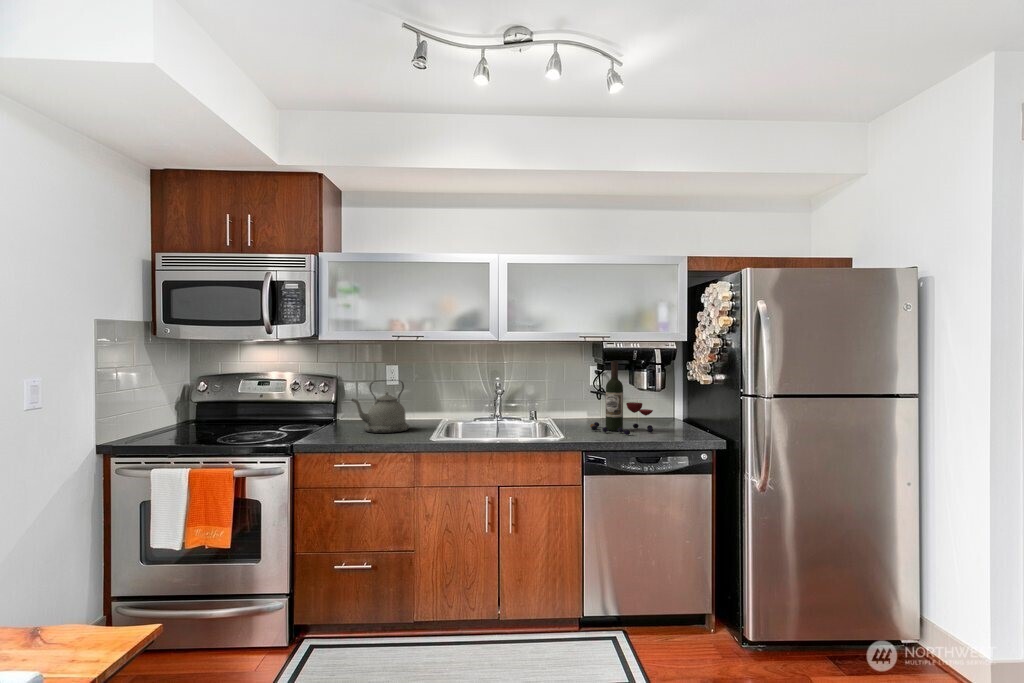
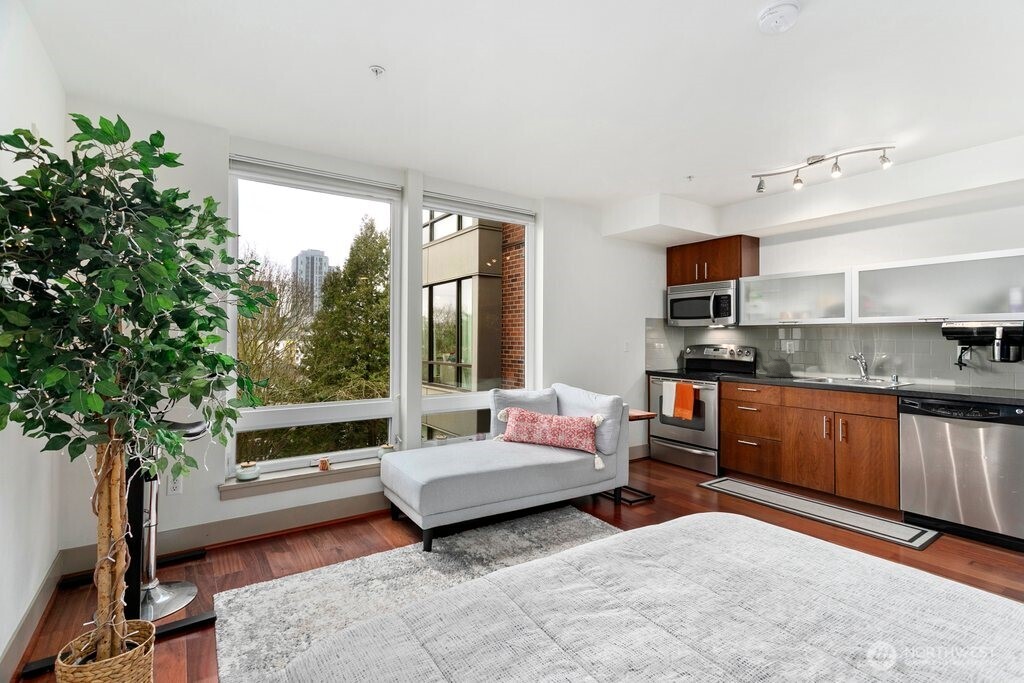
wine bottle: present [590,361,653,435] -> none [922,340,981,393]

